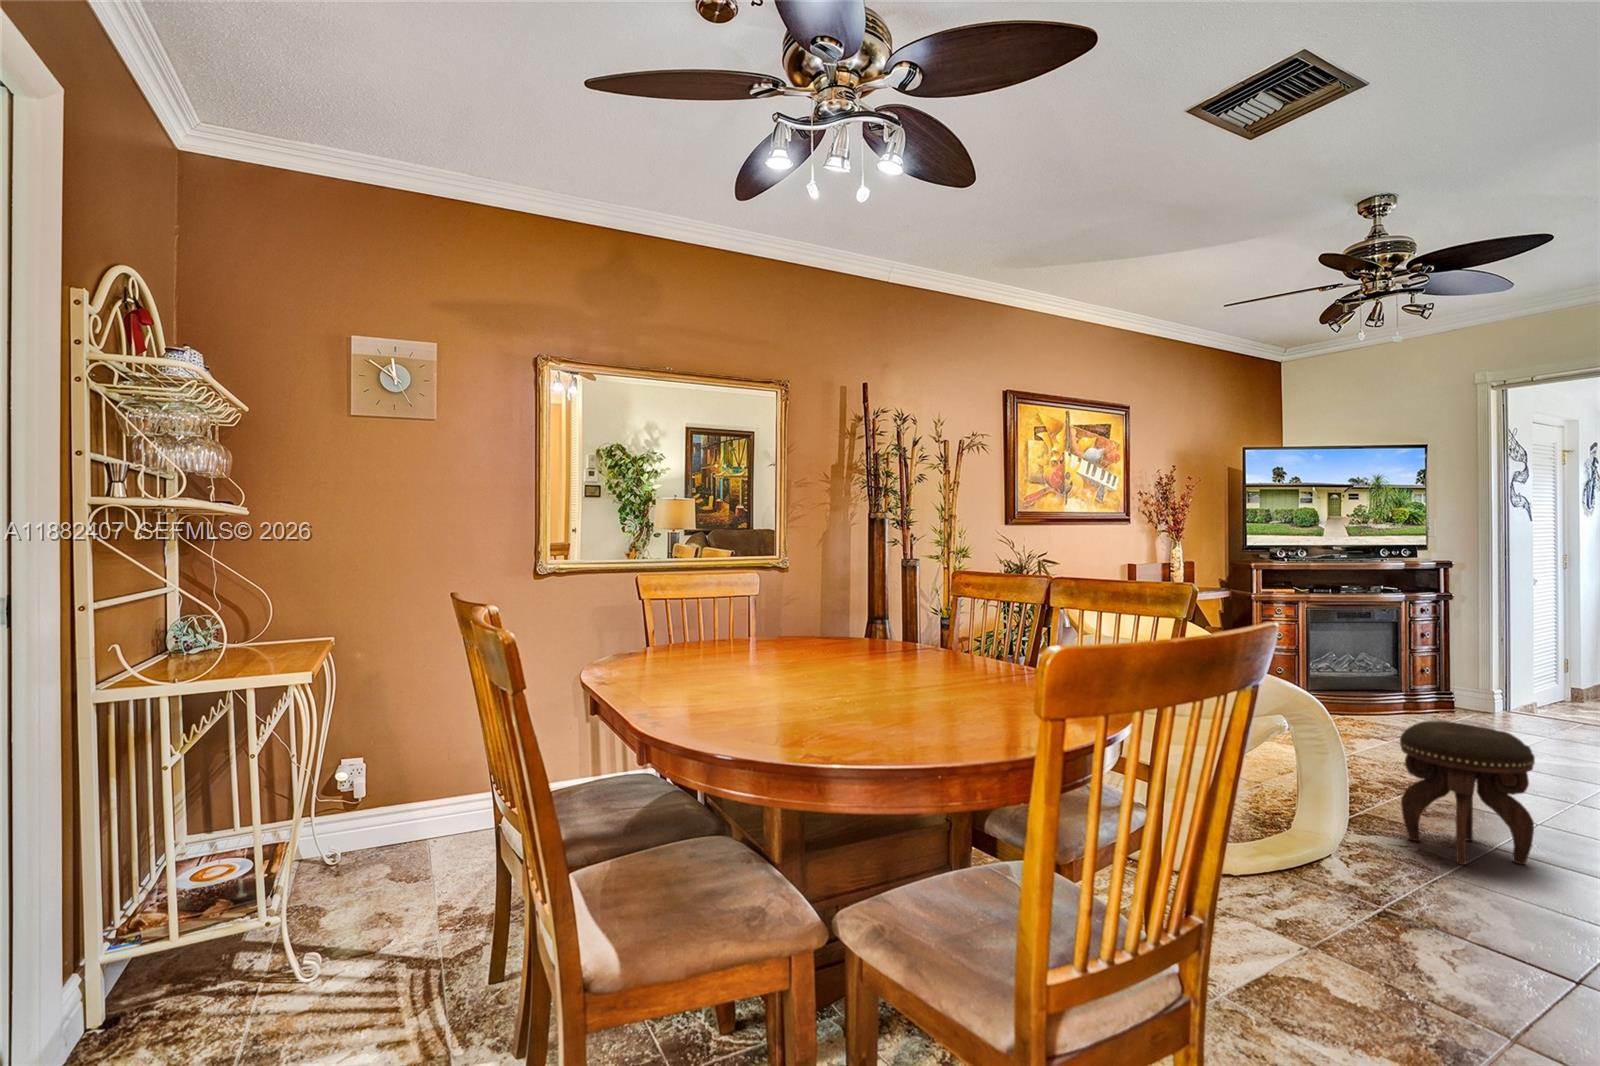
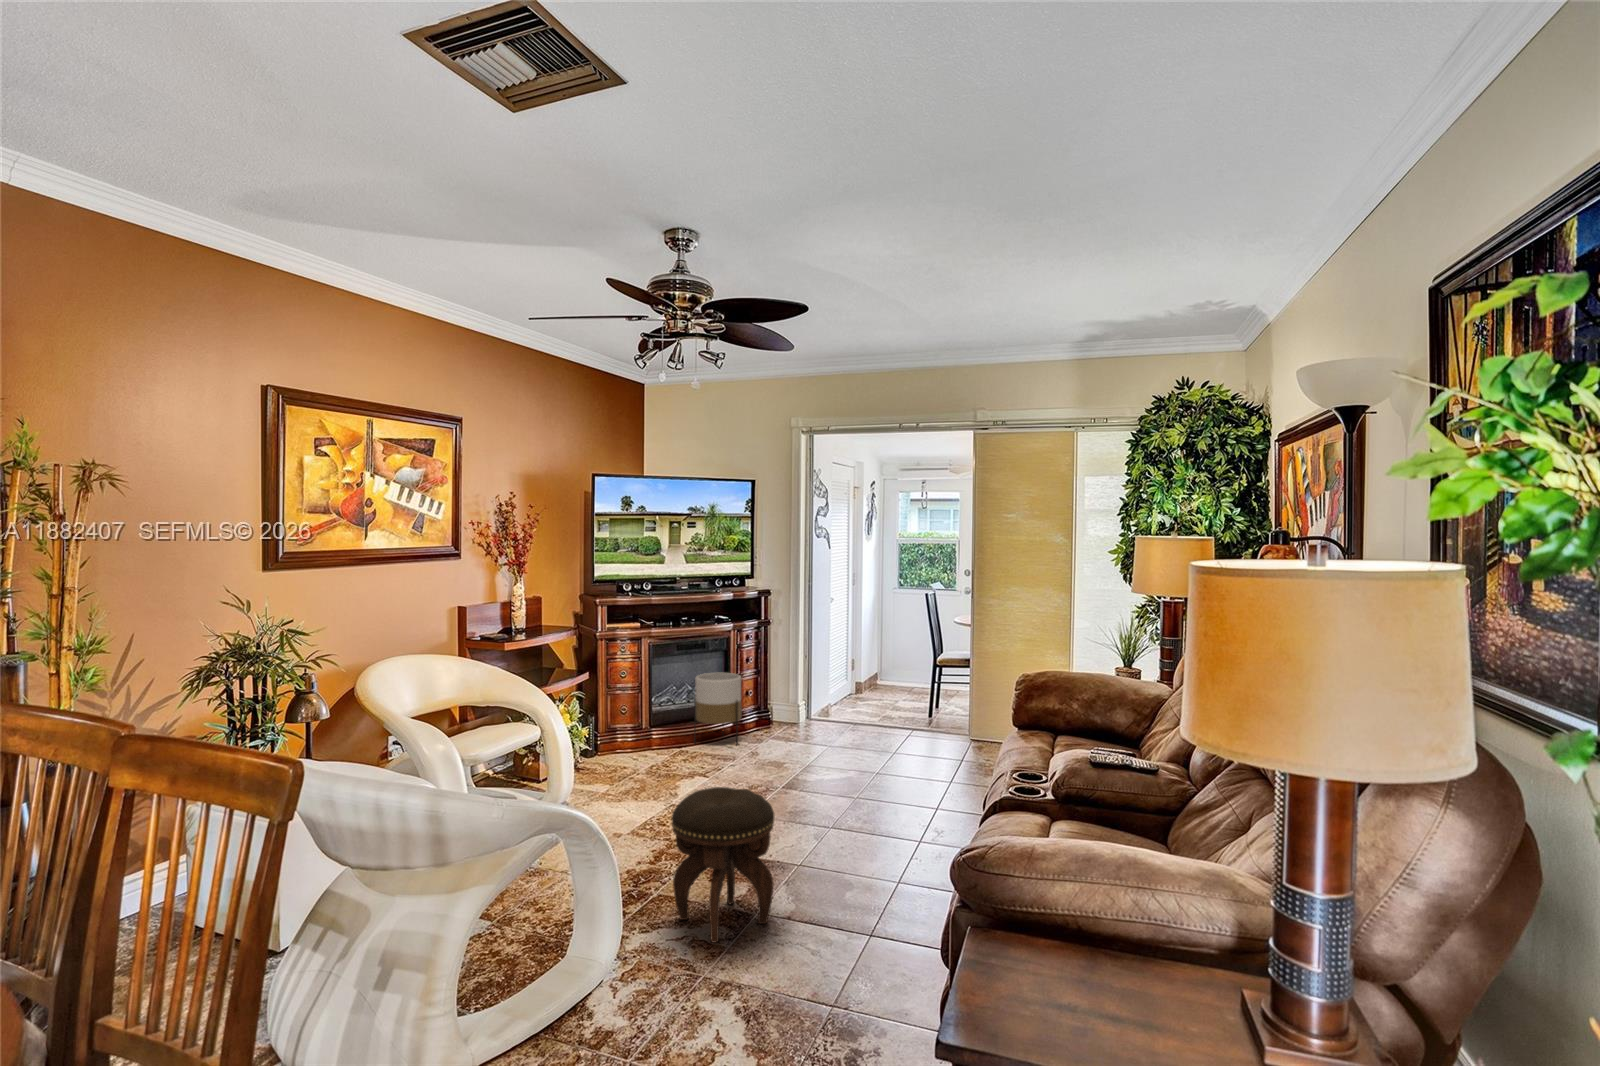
planter: none [1360,644,1420,720] -> present [694,673,741,744]

